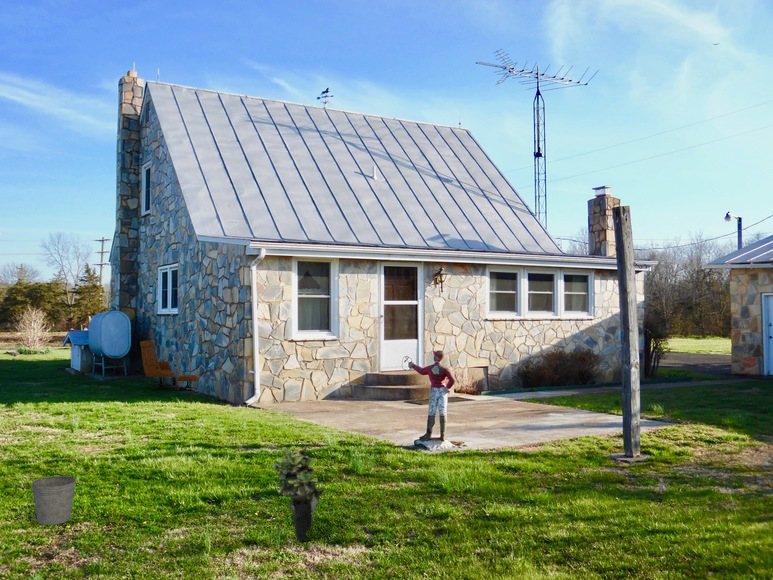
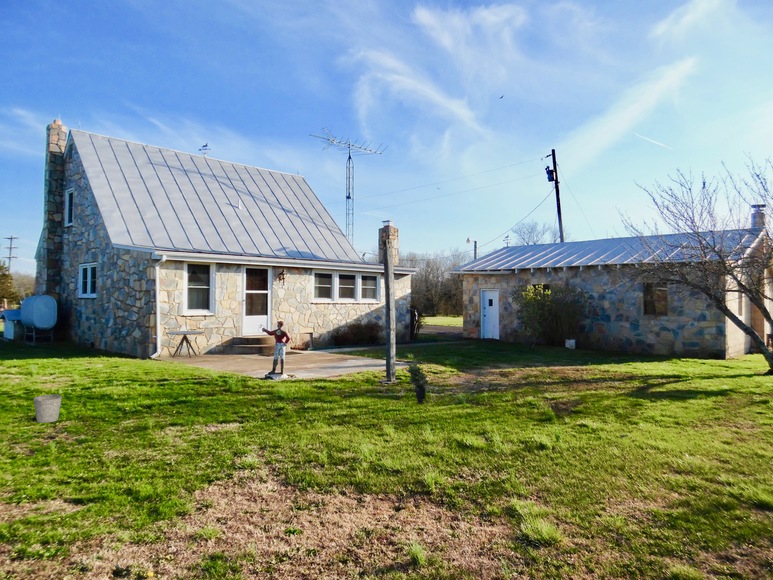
lounge chair: present [140,341,198,390] -> none [68,316,113,351]
round table: none [266,363,321,404] -> present [166,331,204,358]
potted plant: present [273,446,324,542] -> present [407,363,428,404]

